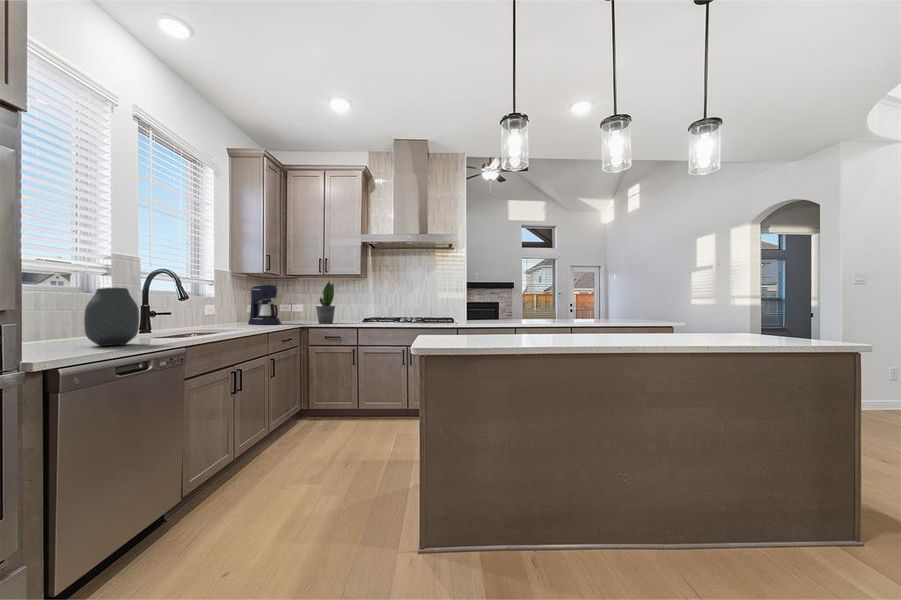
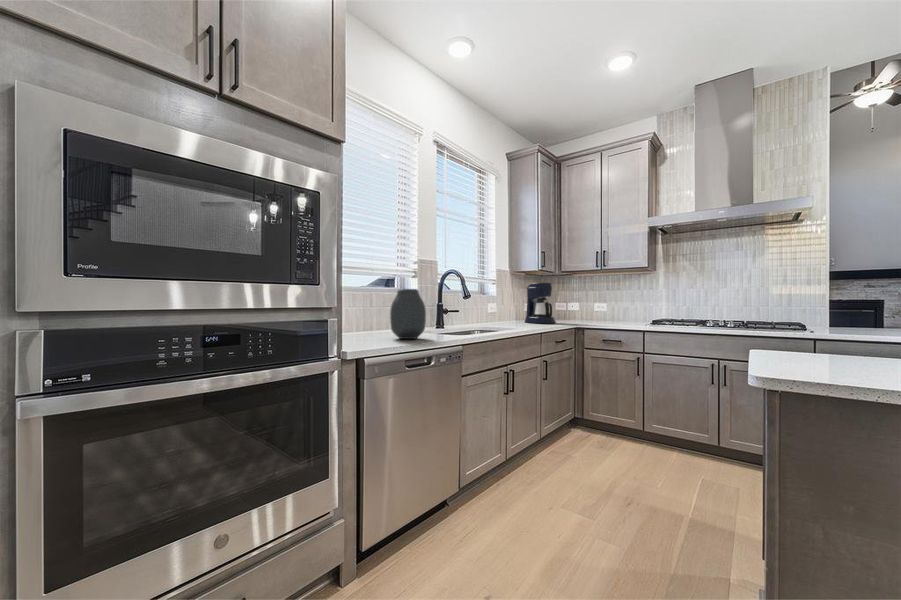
potted plant: present [316,282,335,324] -> none [592,276,616,325]

